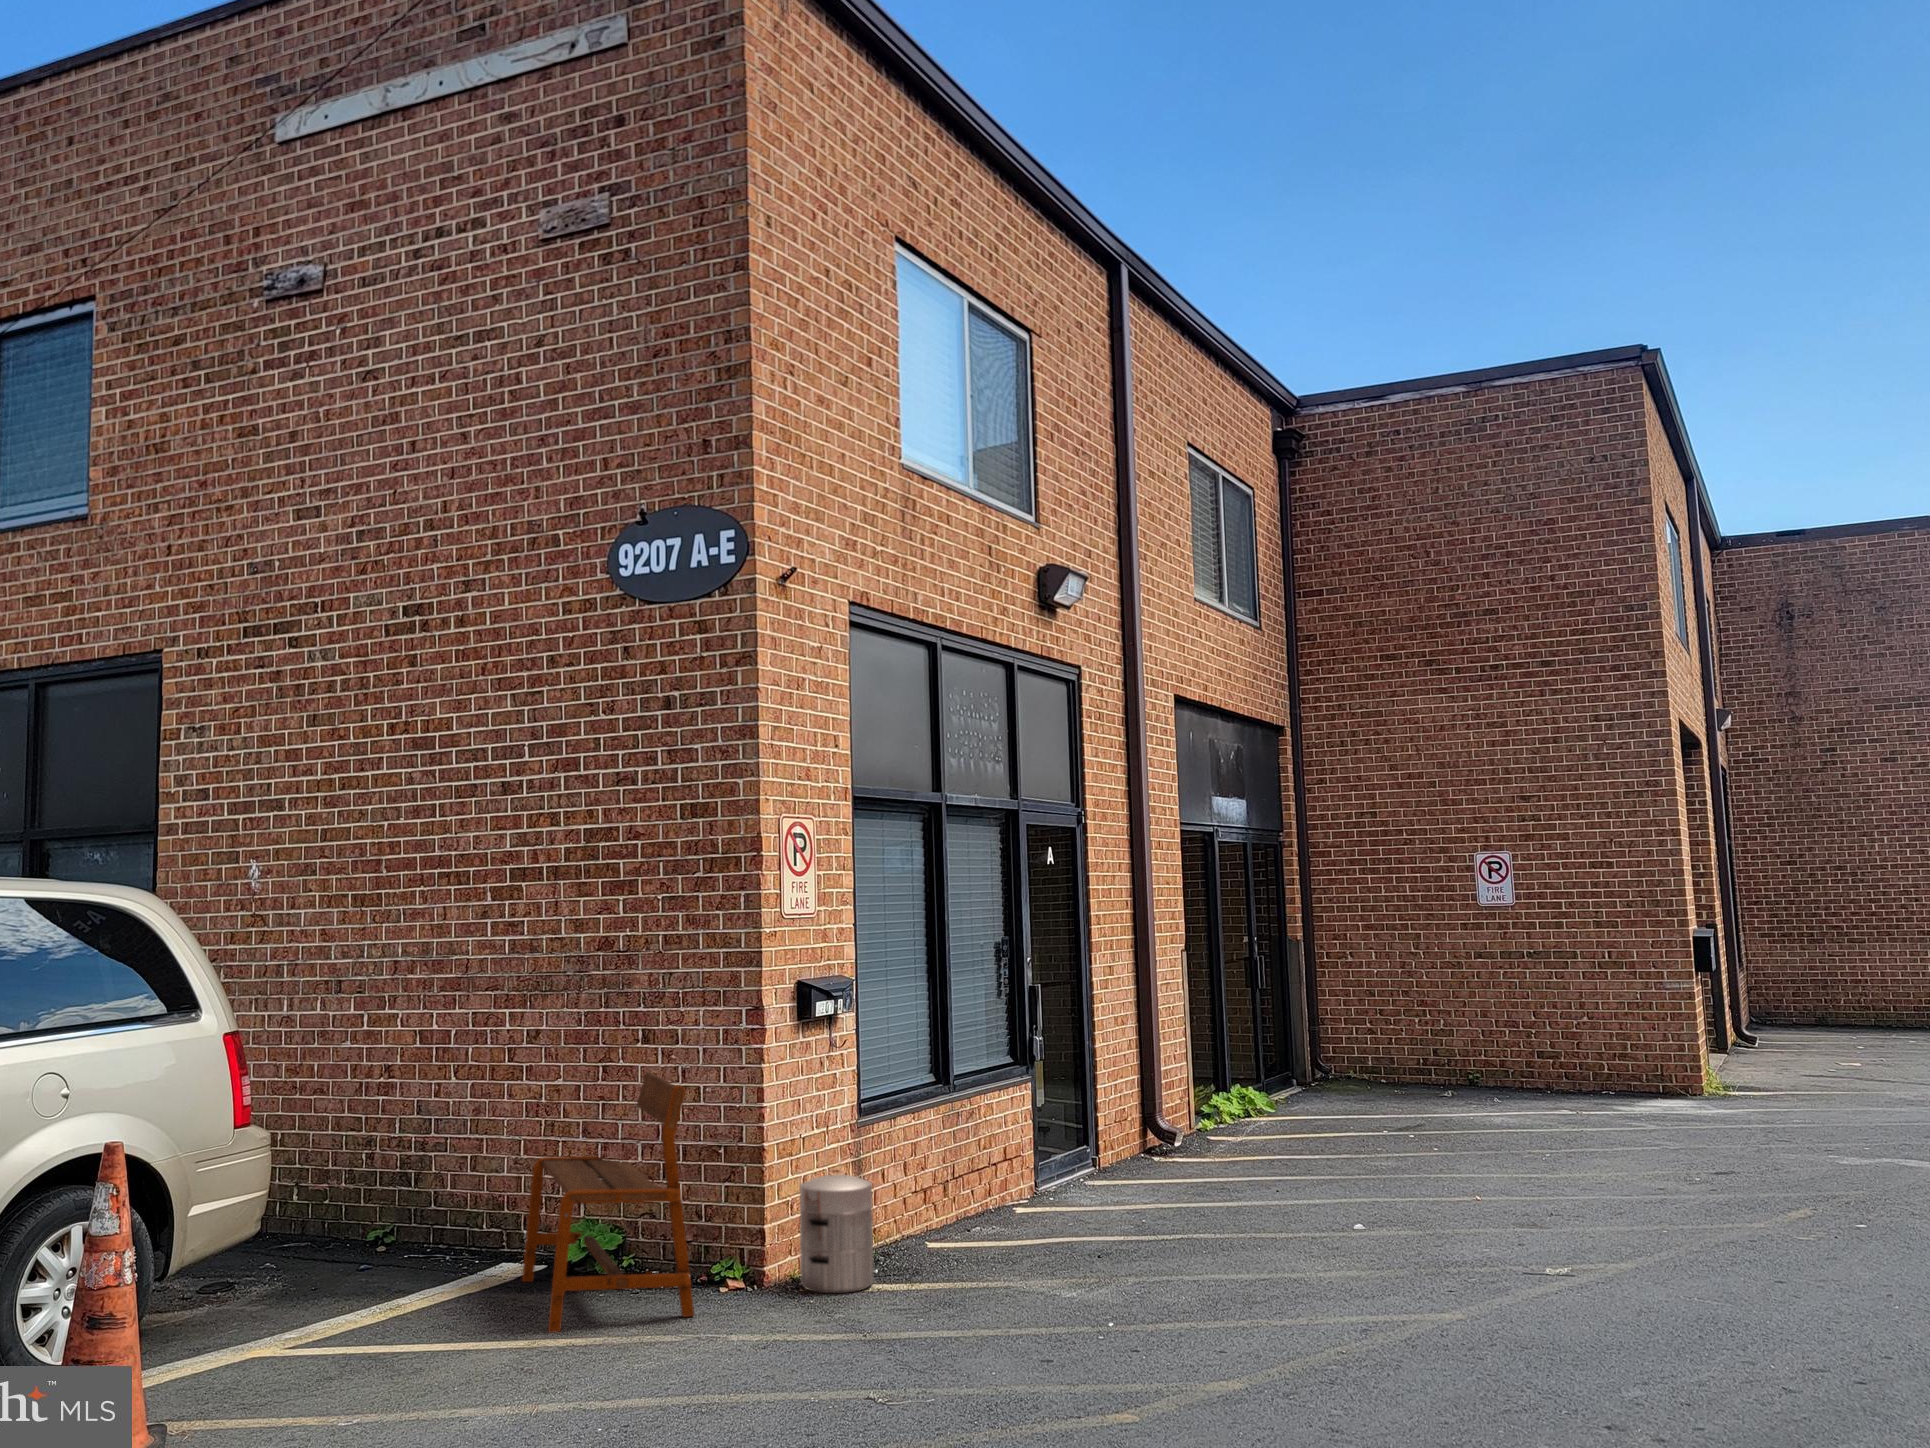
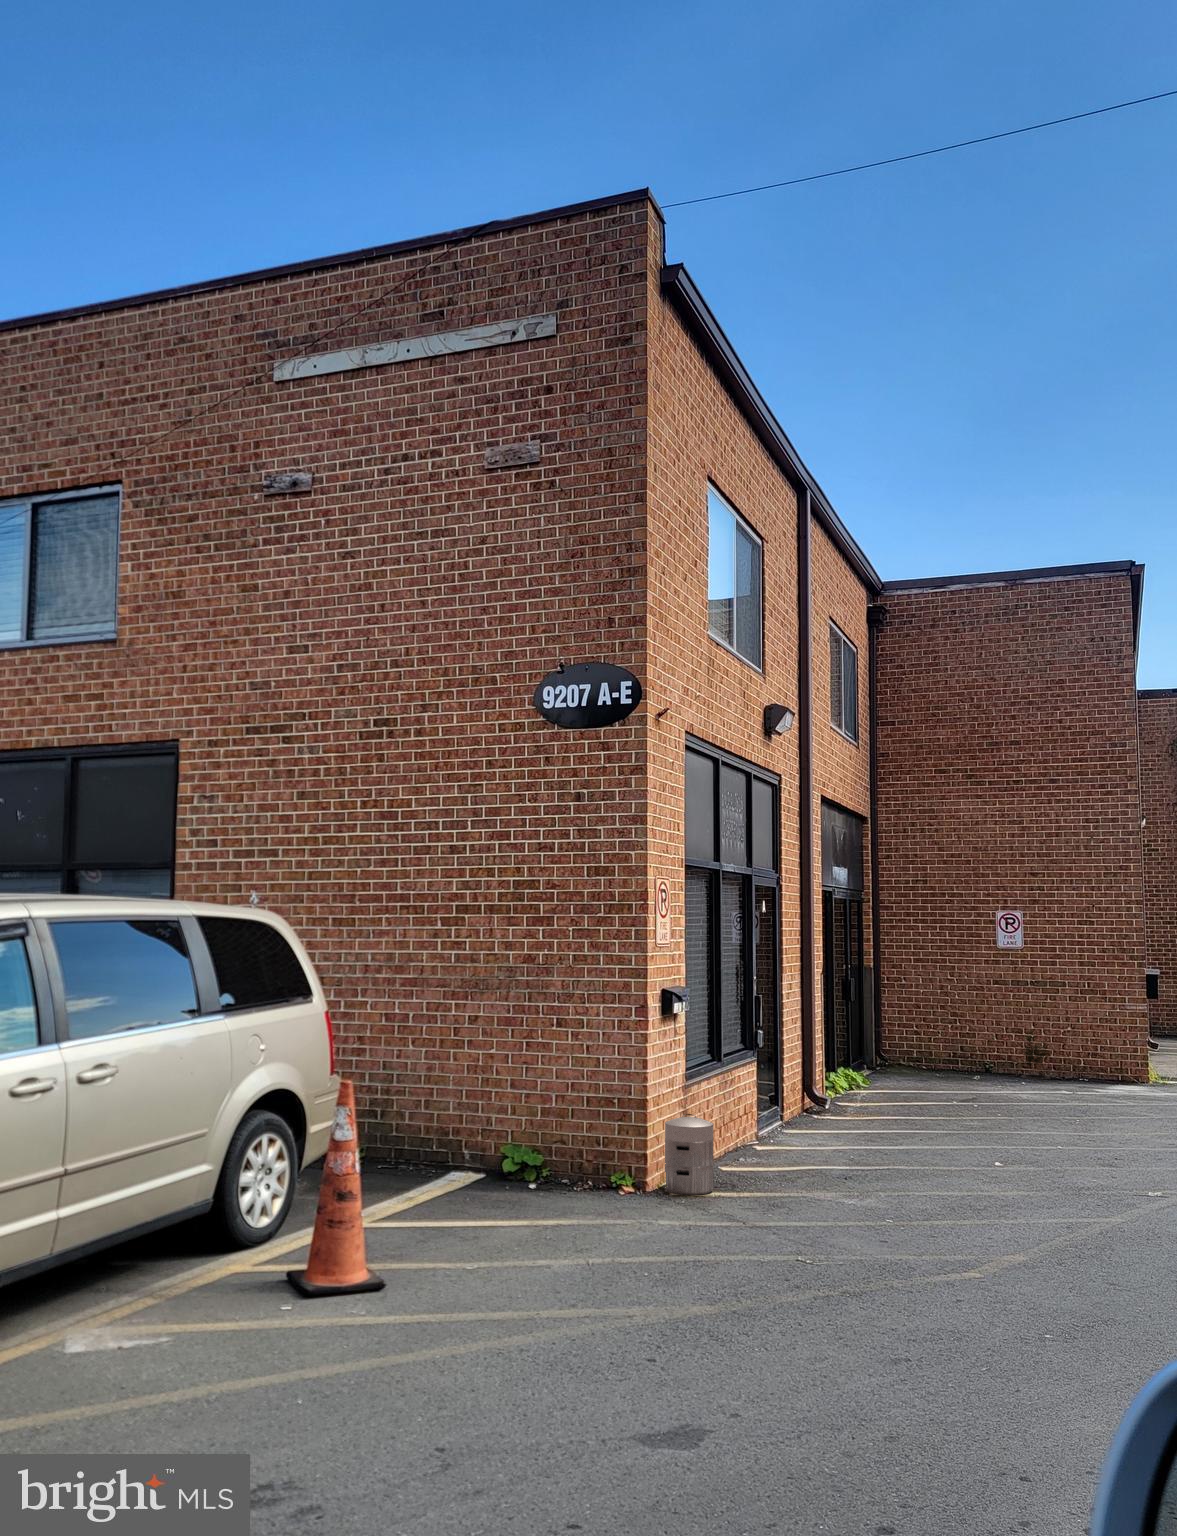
potted tree: none [1507,1025,1553,1097] -> present [1022,1036,1049,1080]
bench: present [522,1072,694,1333] -> none [473,1042,615,1217]

